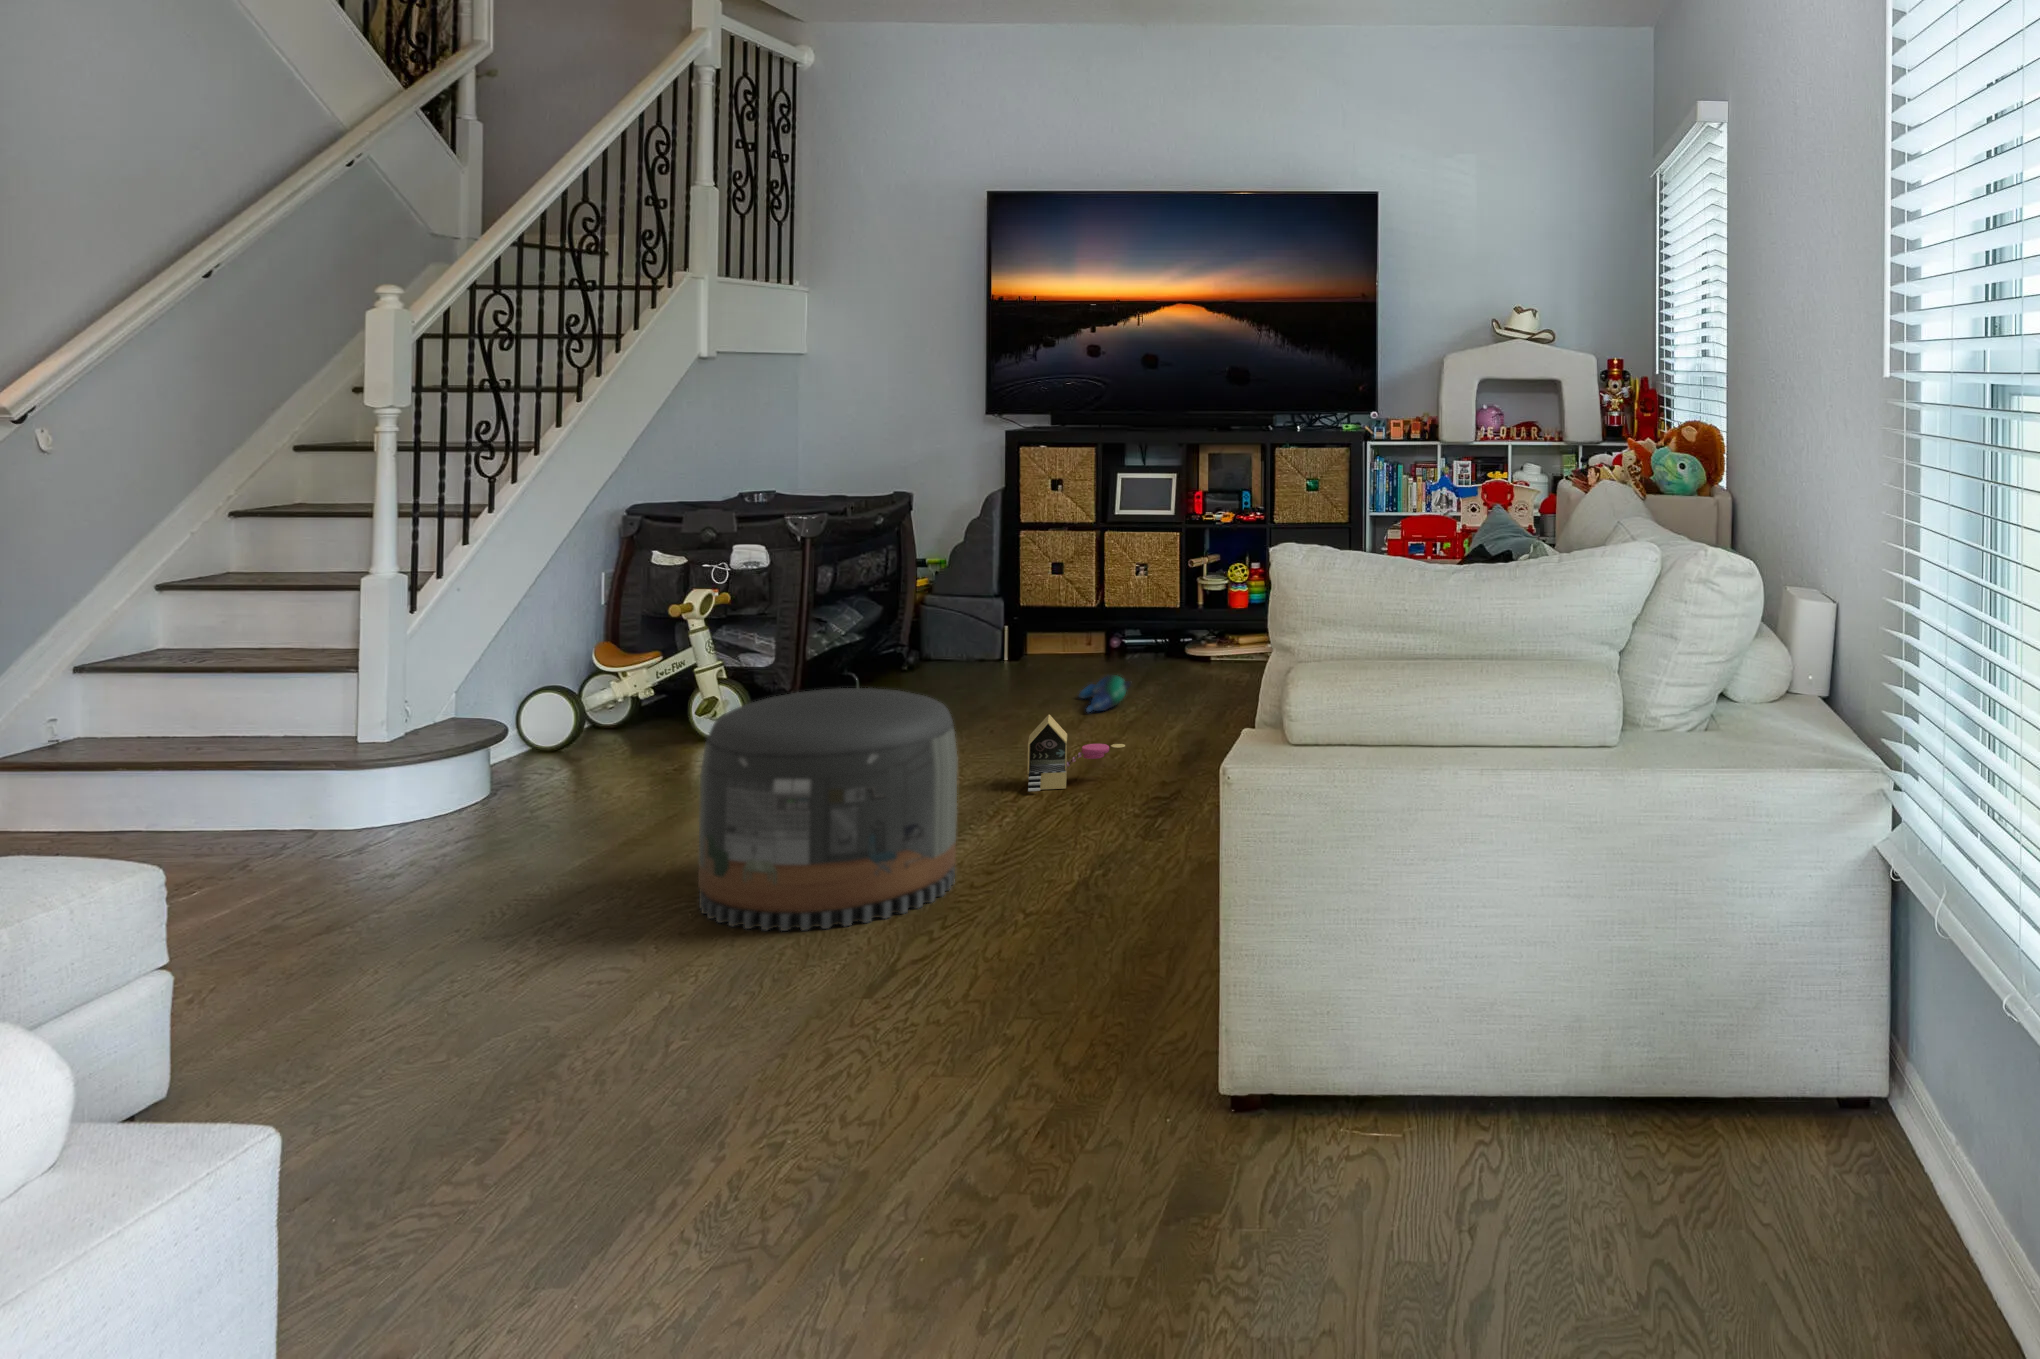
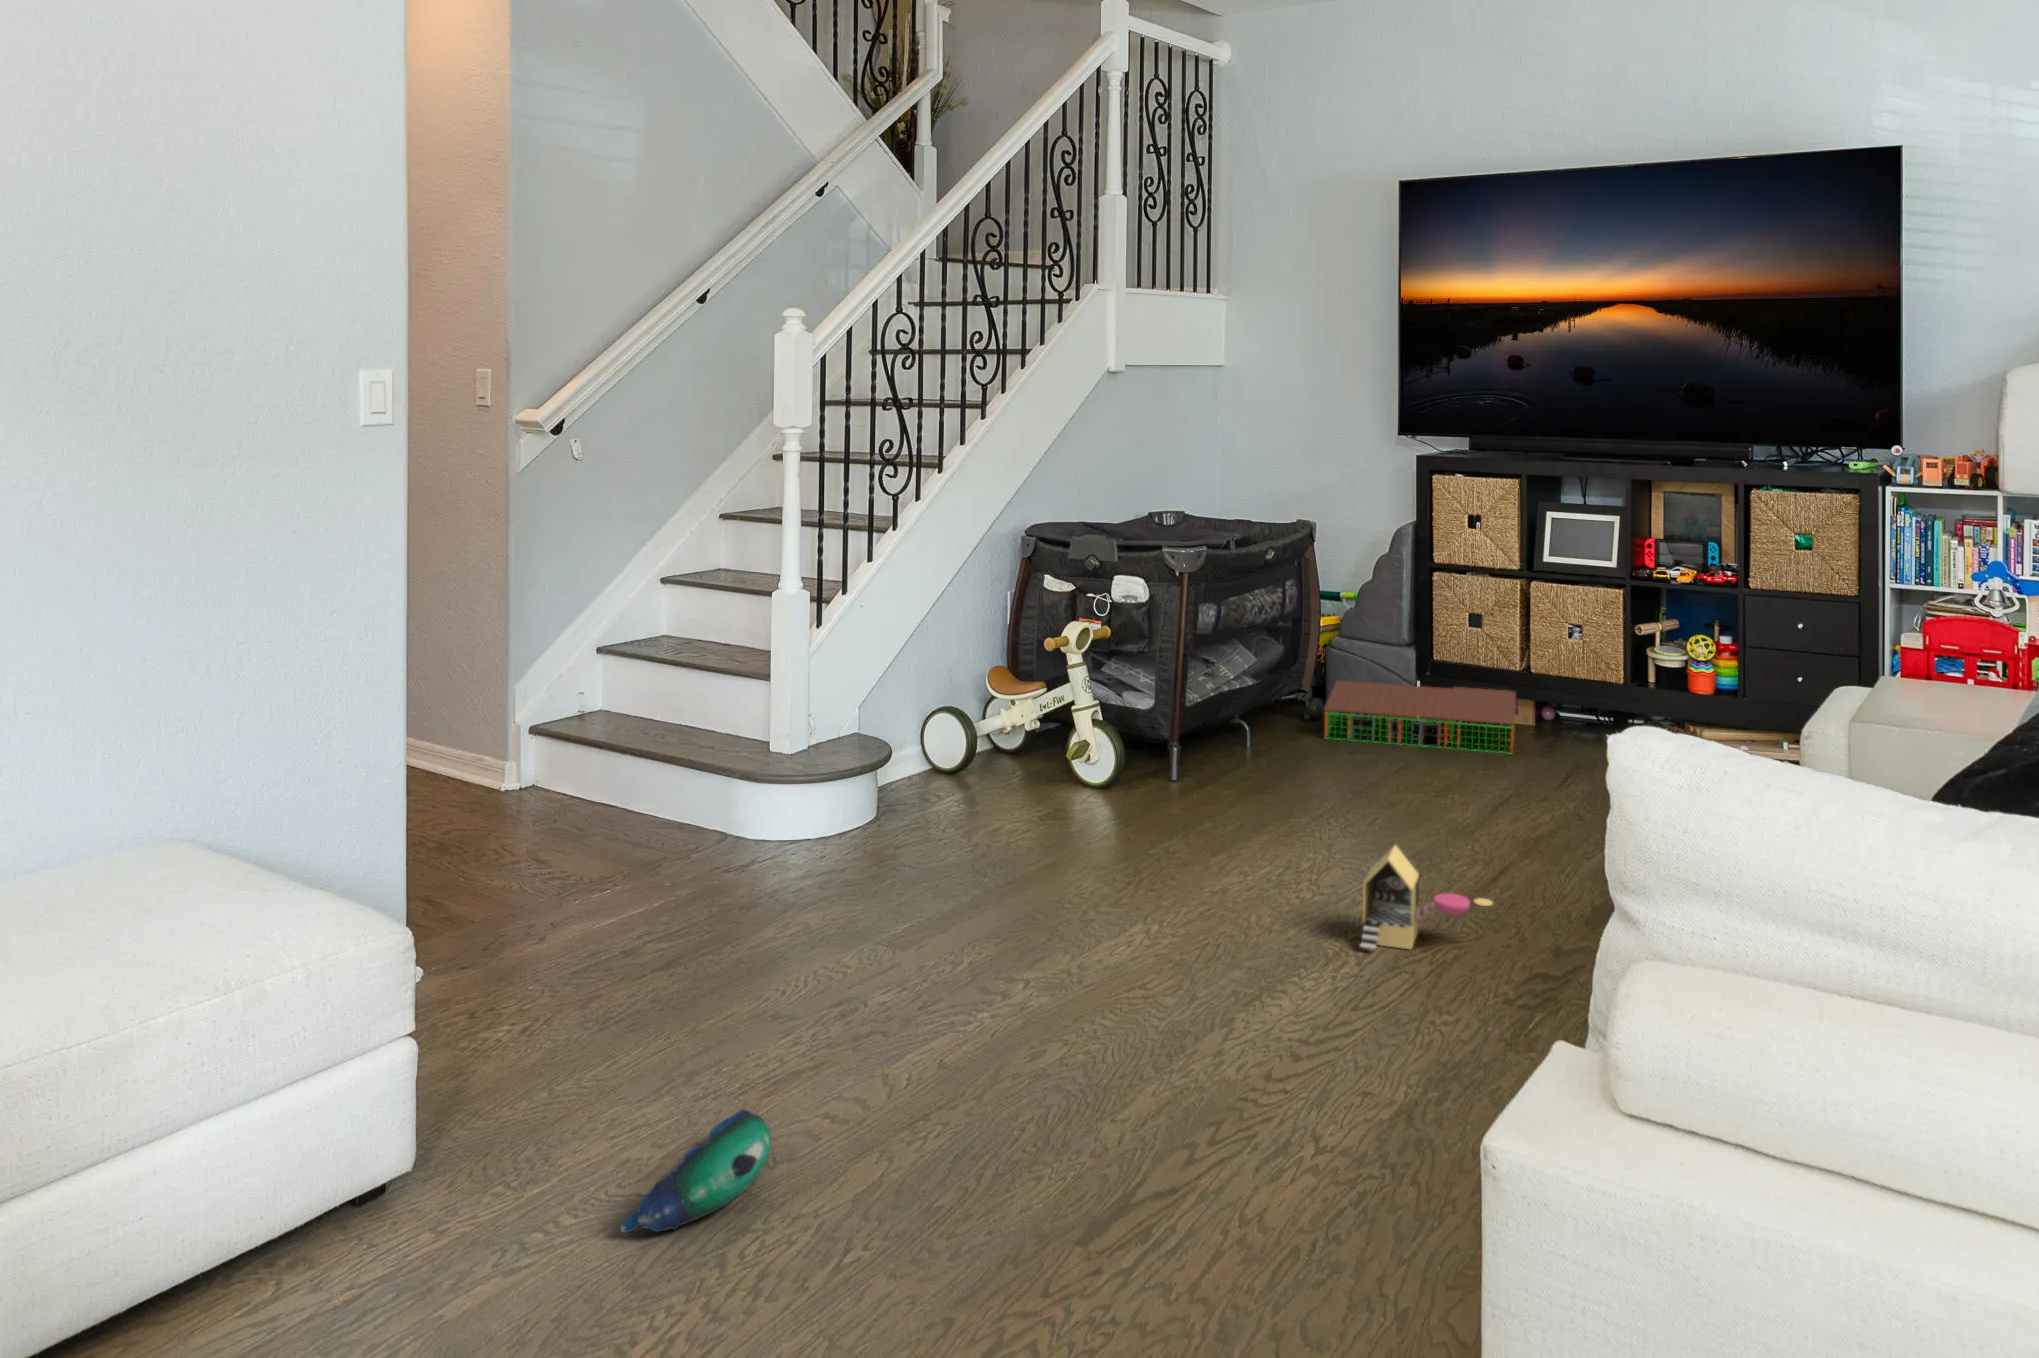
storage bin: none [929,626,1095,679] -> present [1324,681,1516,752]
plush toy: present [1079,675,1131,712] -> present [619,1110,771,1233]
pouf: present [698,688,957,931] -> none [908,808,1214,1155]

